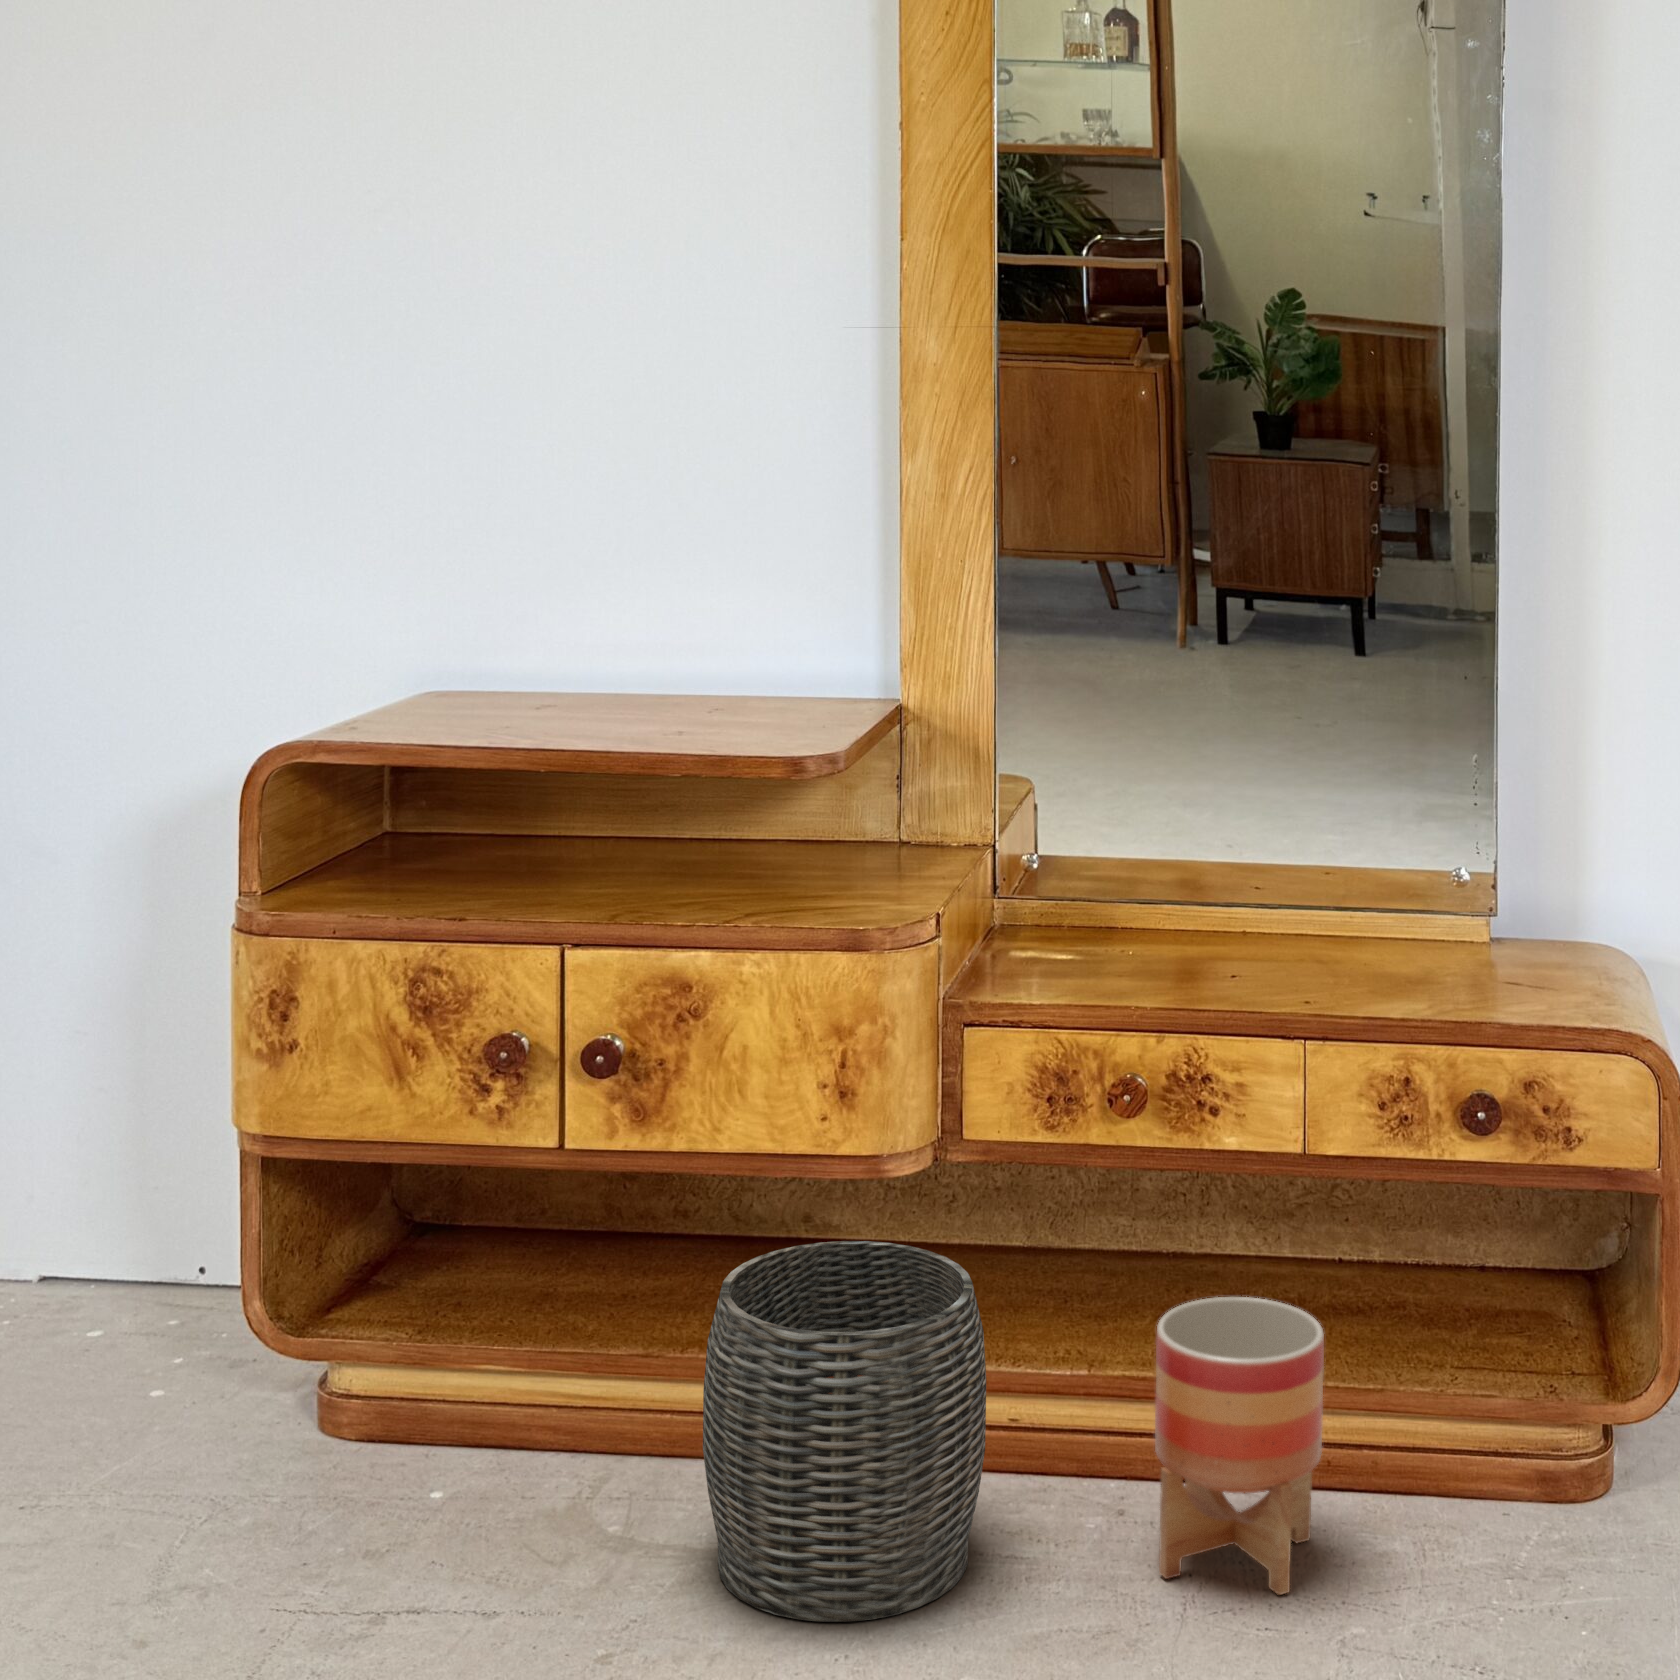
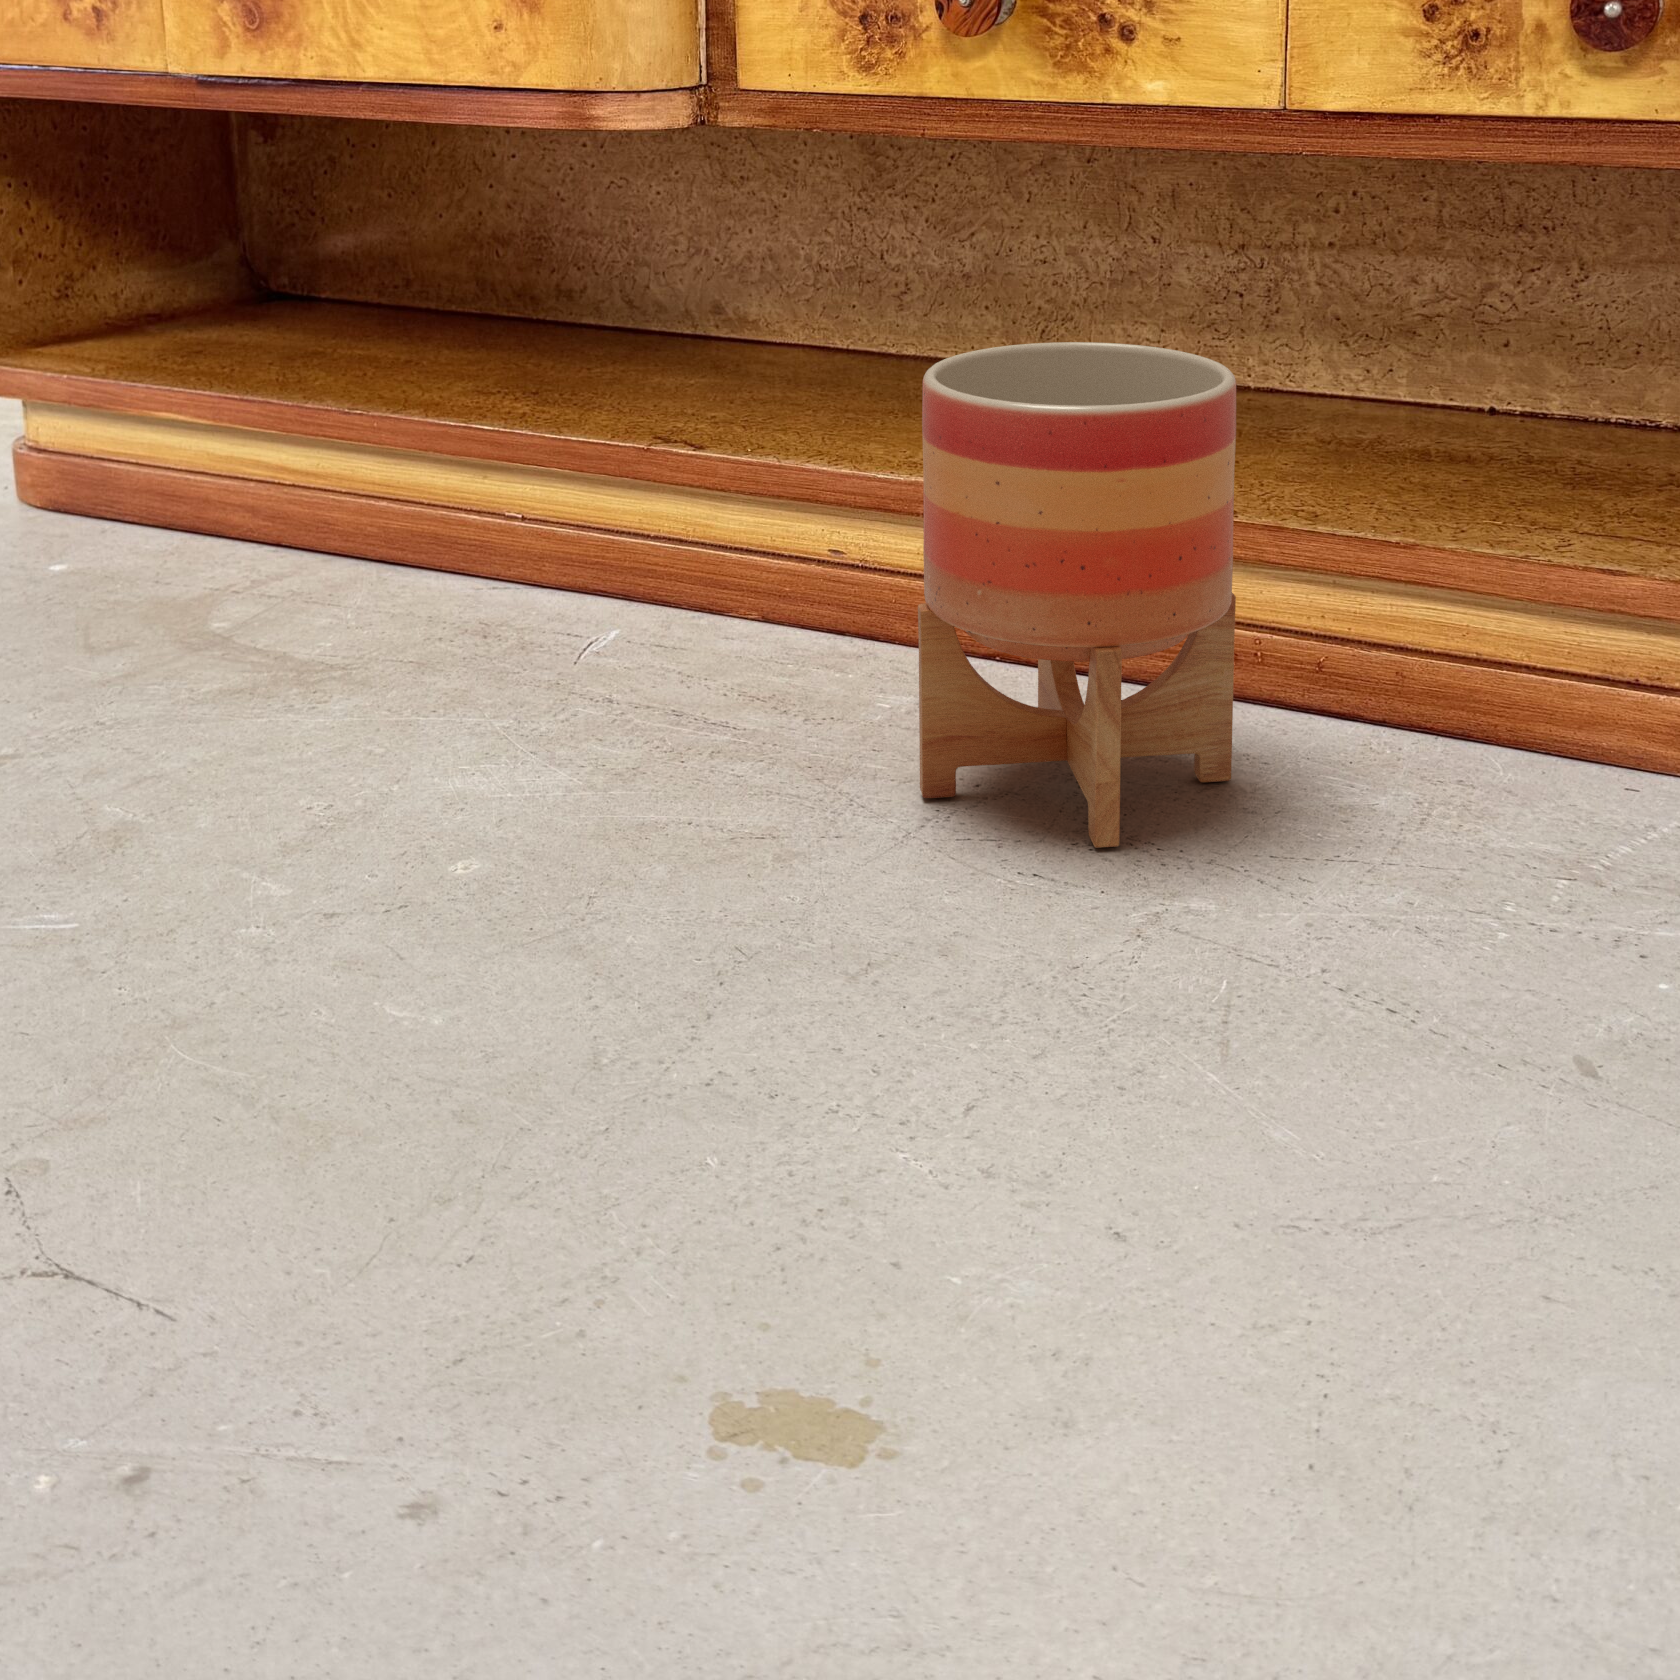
woven basket: present [703,1241,986,1622] -> none [200,224,683,783]

